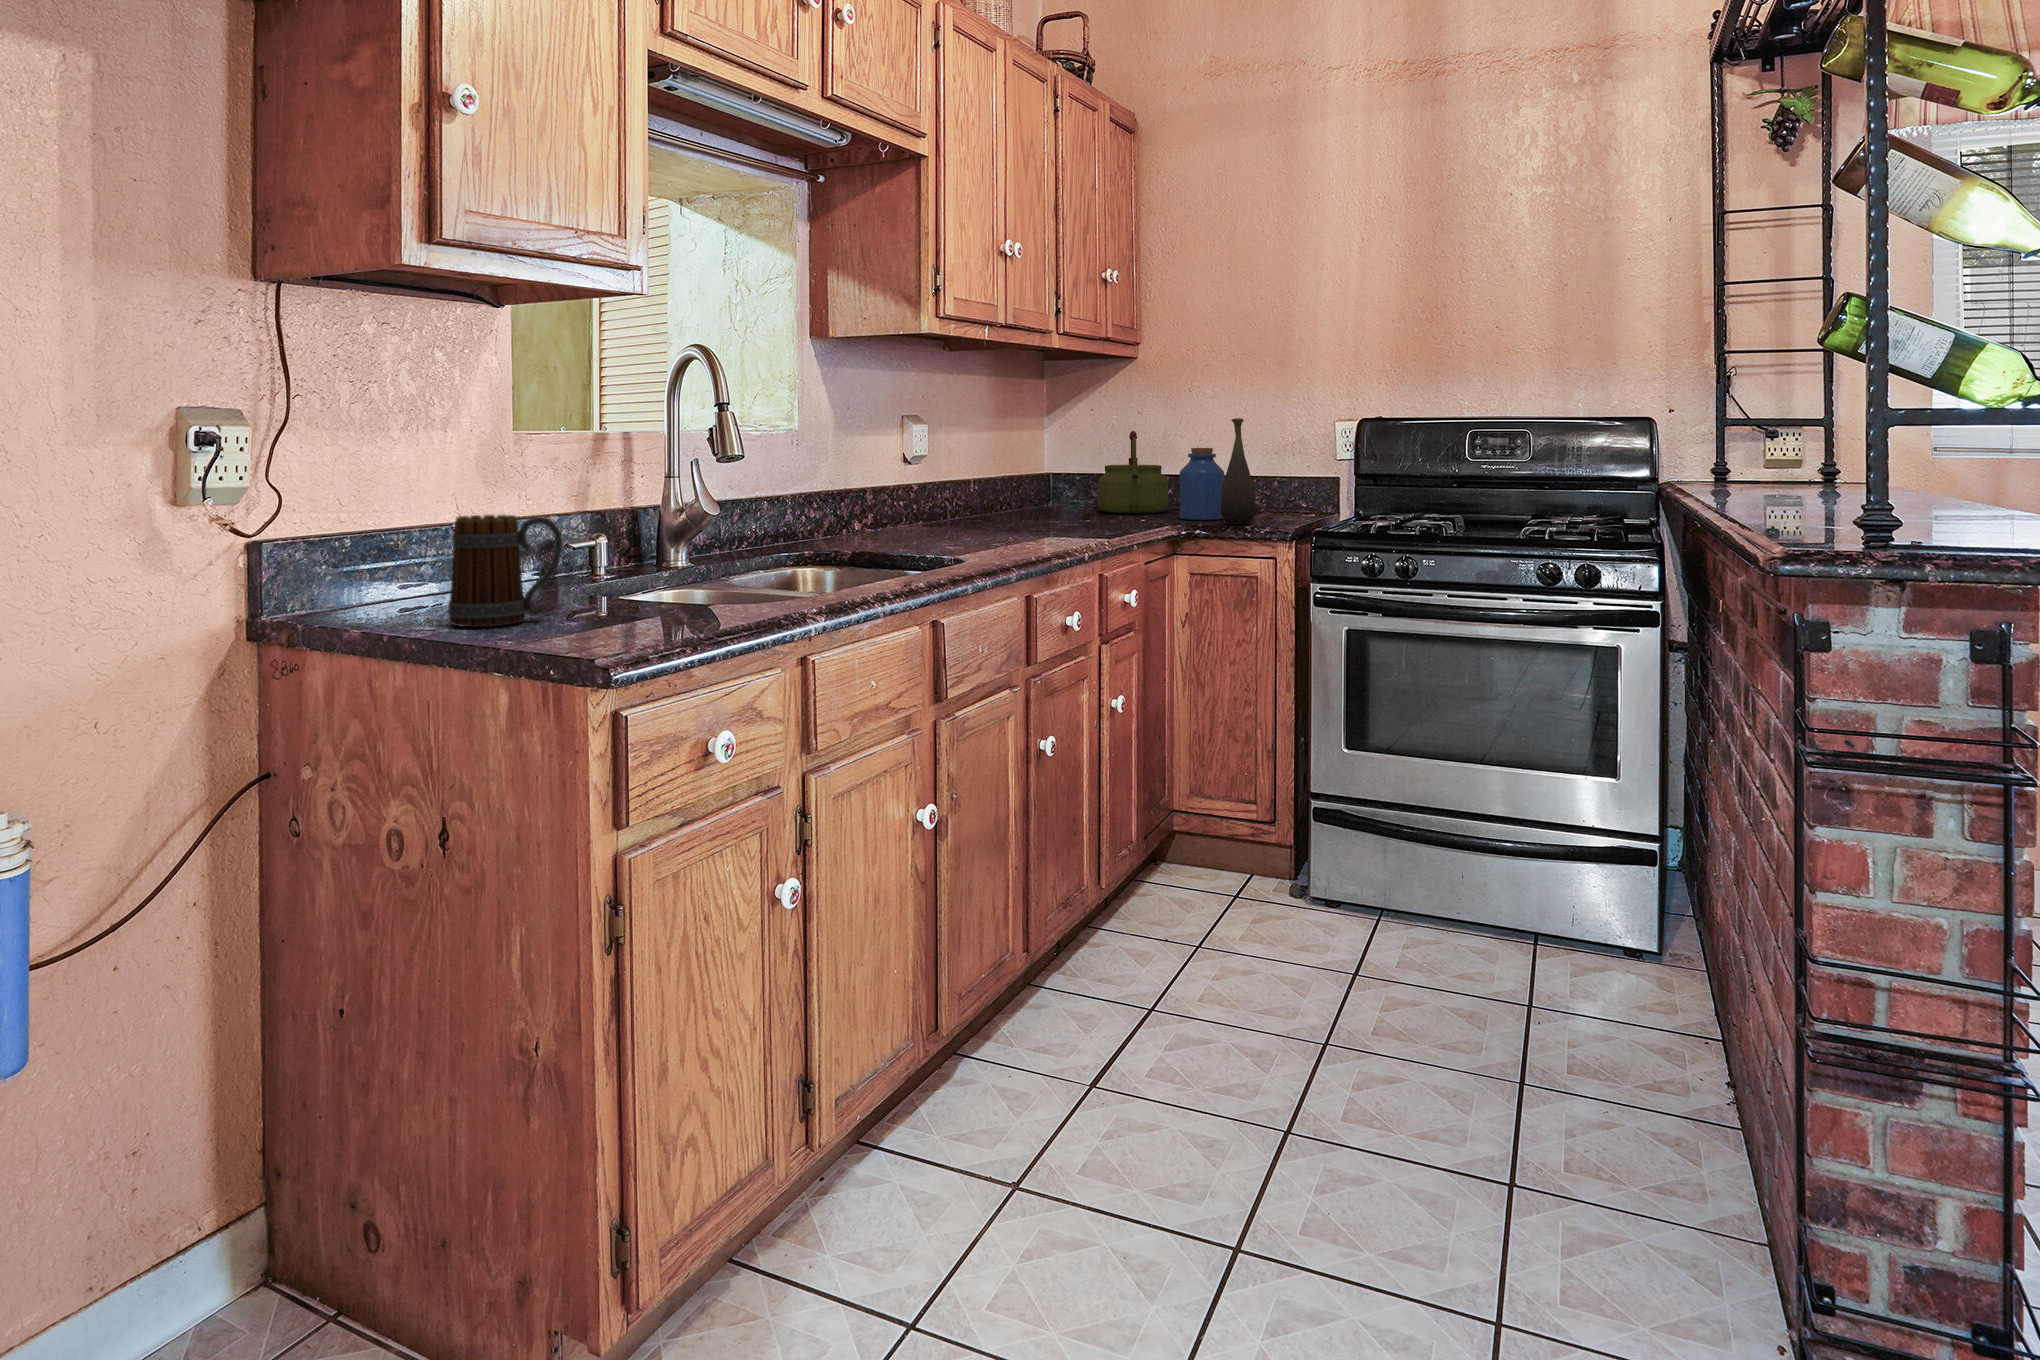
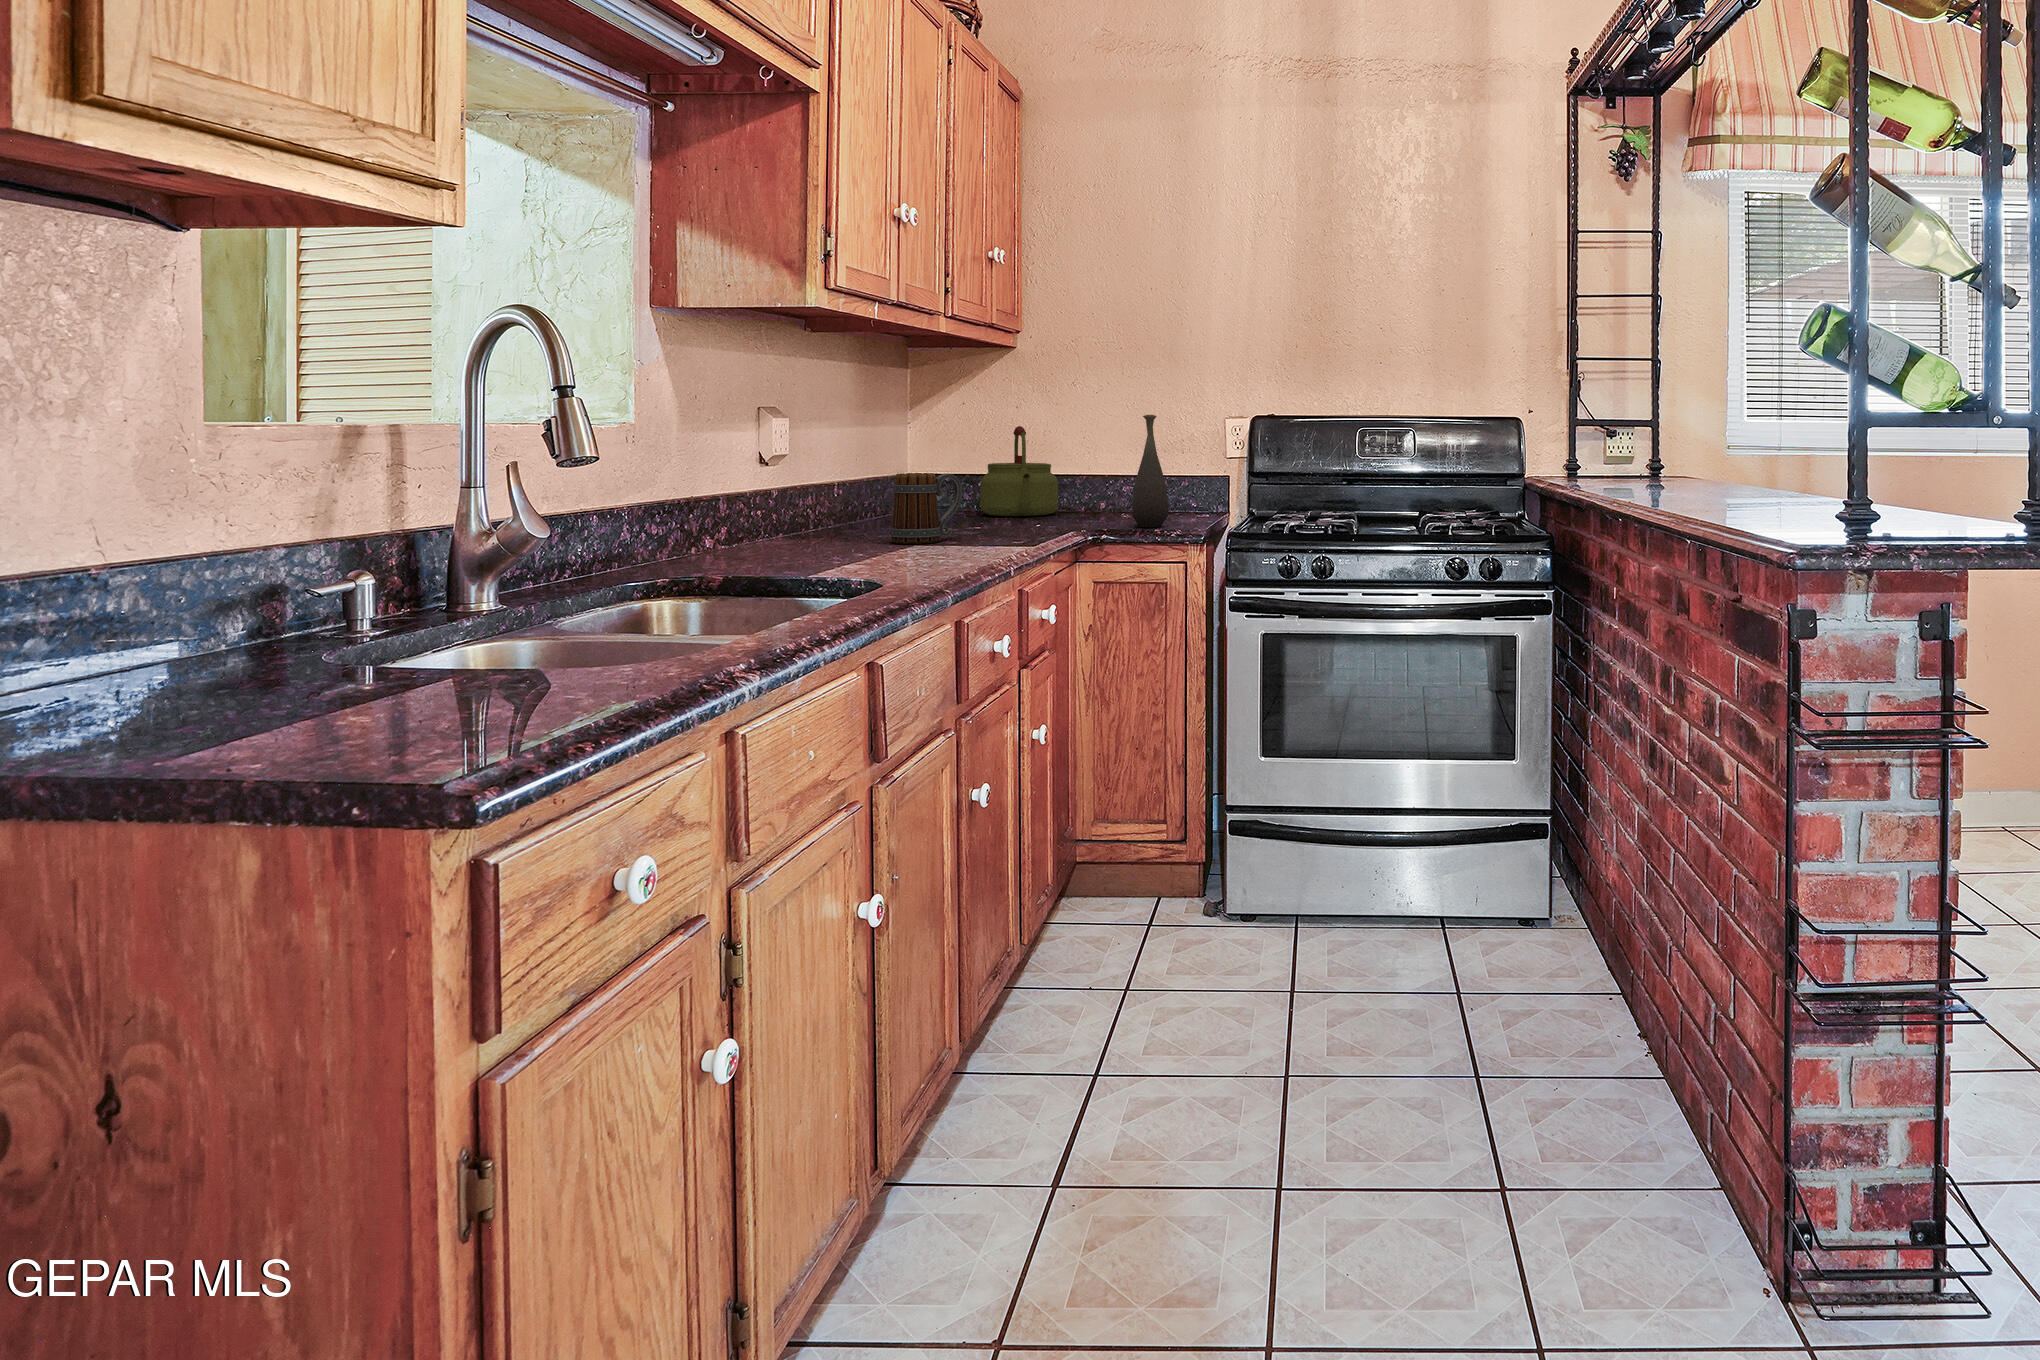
jar: present [1179,448,1225,520] -> none [1080,445,1129,522]
mug: present [448,515,563,627] -> present [890,473,962,544]

